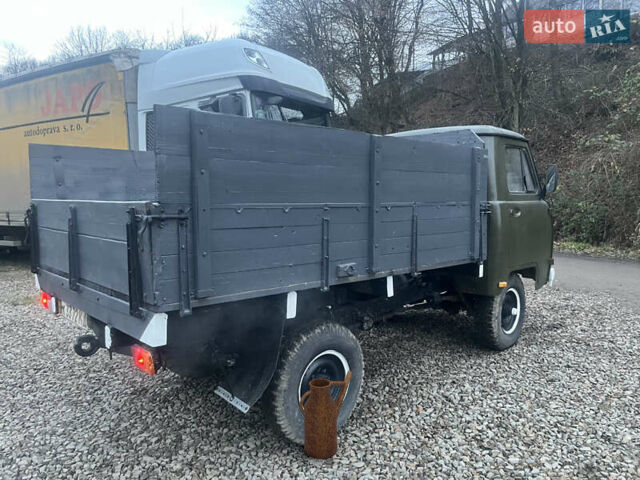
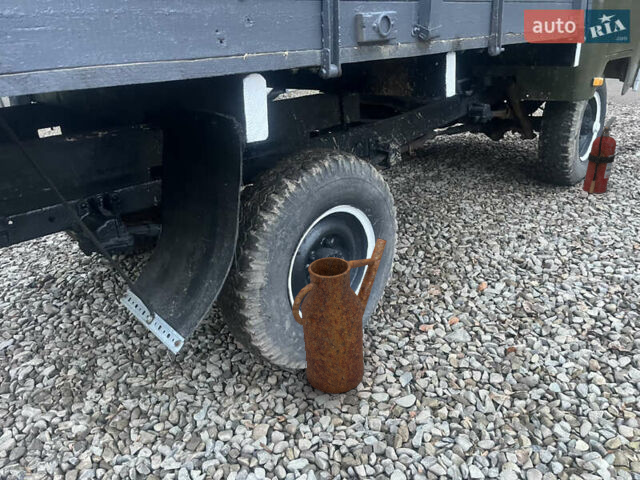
fire extinguisher: none [513,303,530,356] -> present [583,117,616,193]

